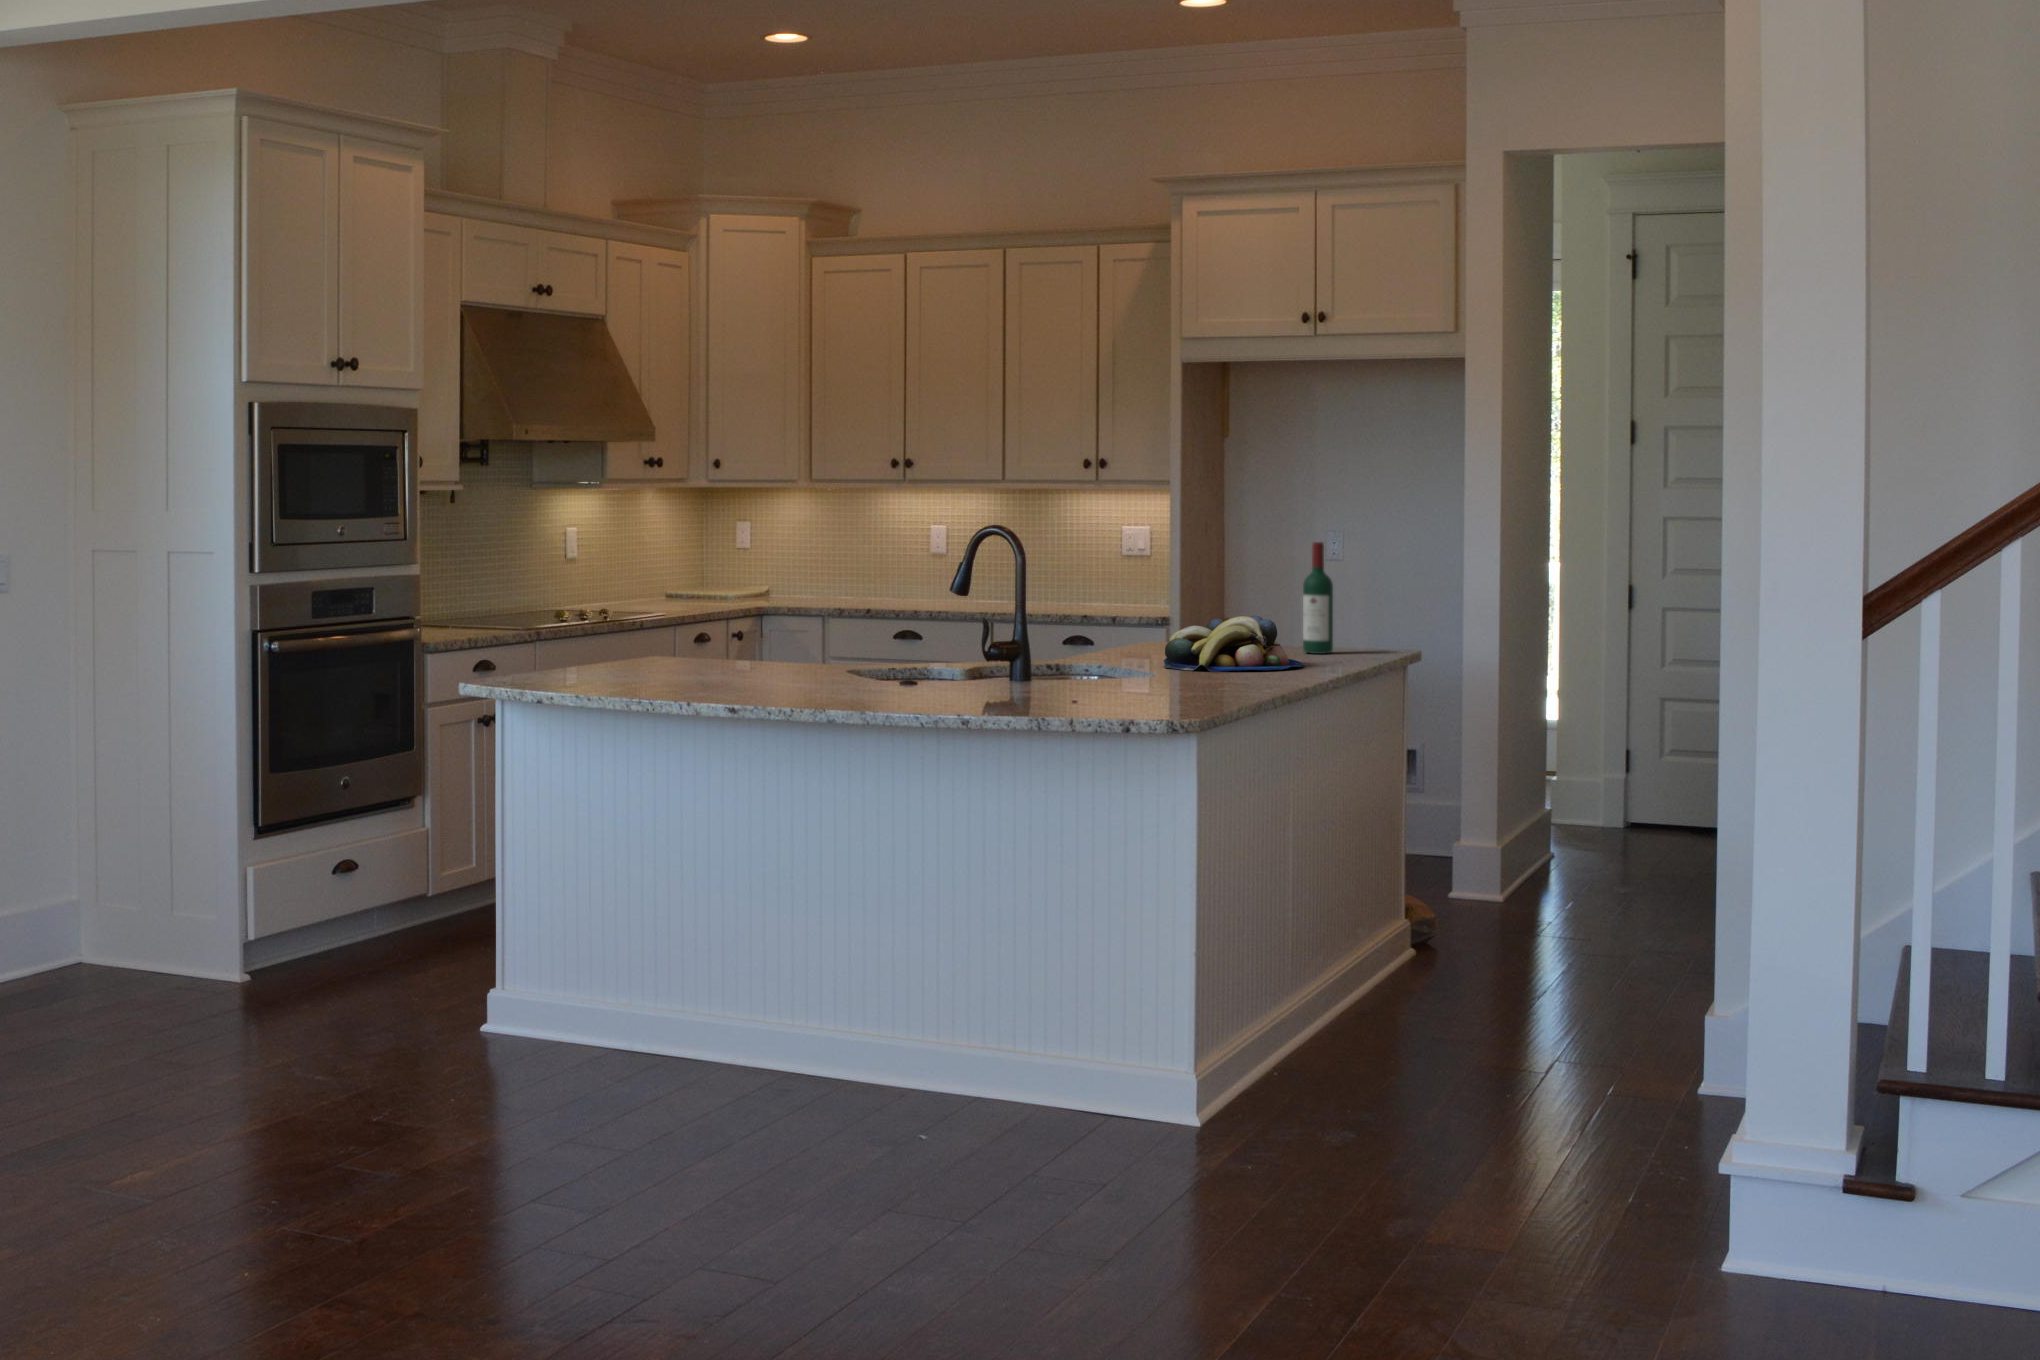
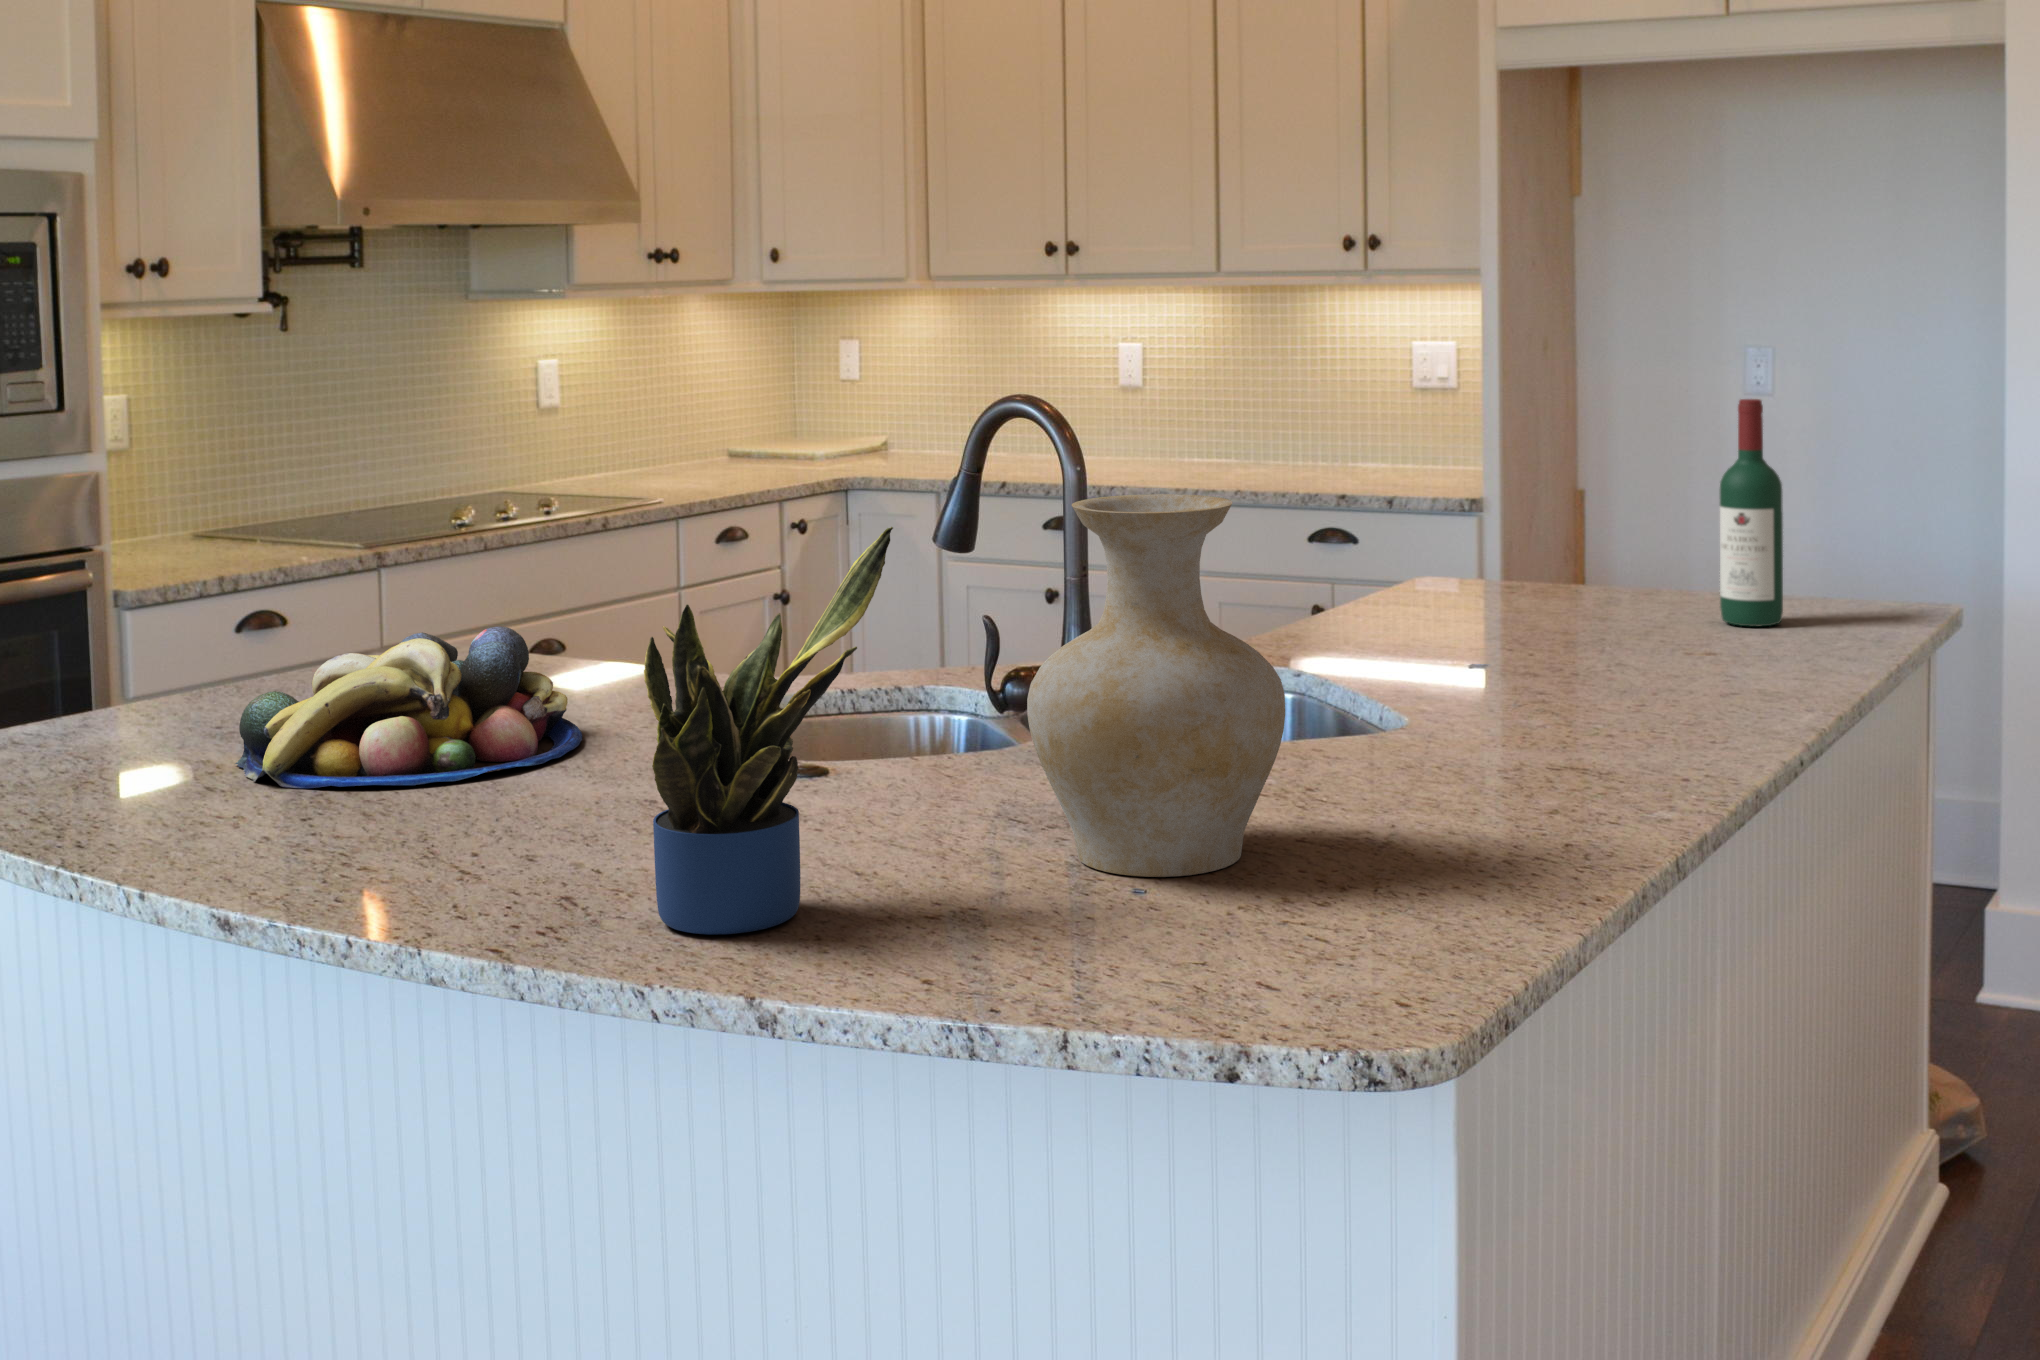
vase: none [1031,556,1131,698] -> present [1027,494,1285,877]
potted plant: none [898,560,993,705] -> present [644,527,893,934]
fruit bowl: present [1164,616,1303,672] -> present [235,626,582,788]

